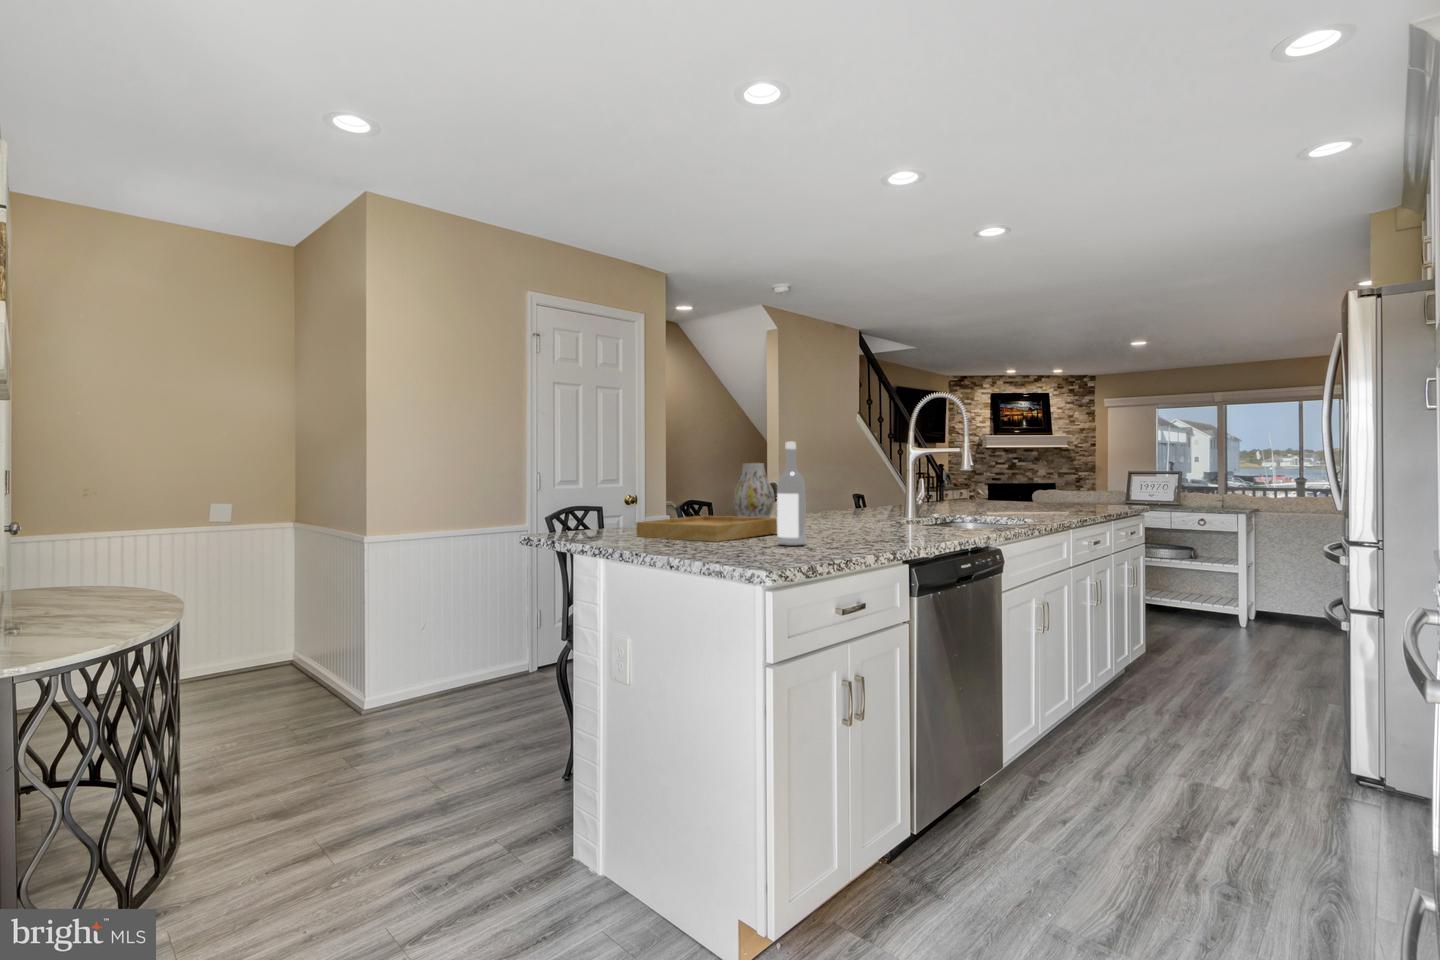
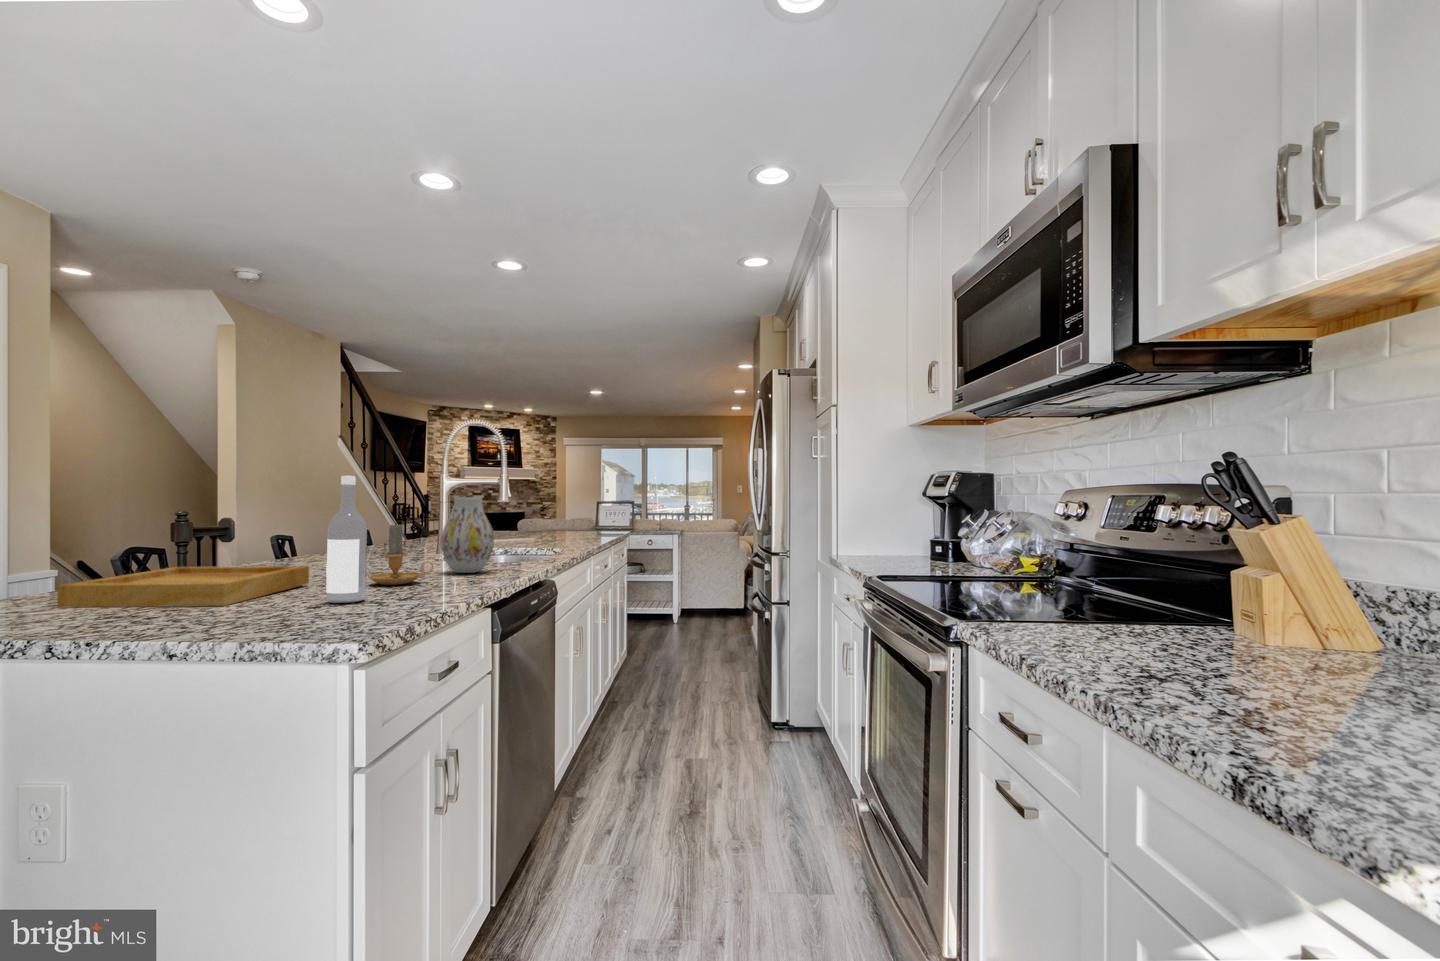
vase: present [733,463,775,518] -> present [441,497,494,573]
candle: none [821,482,874,537] -> present [368,523,433,585]

